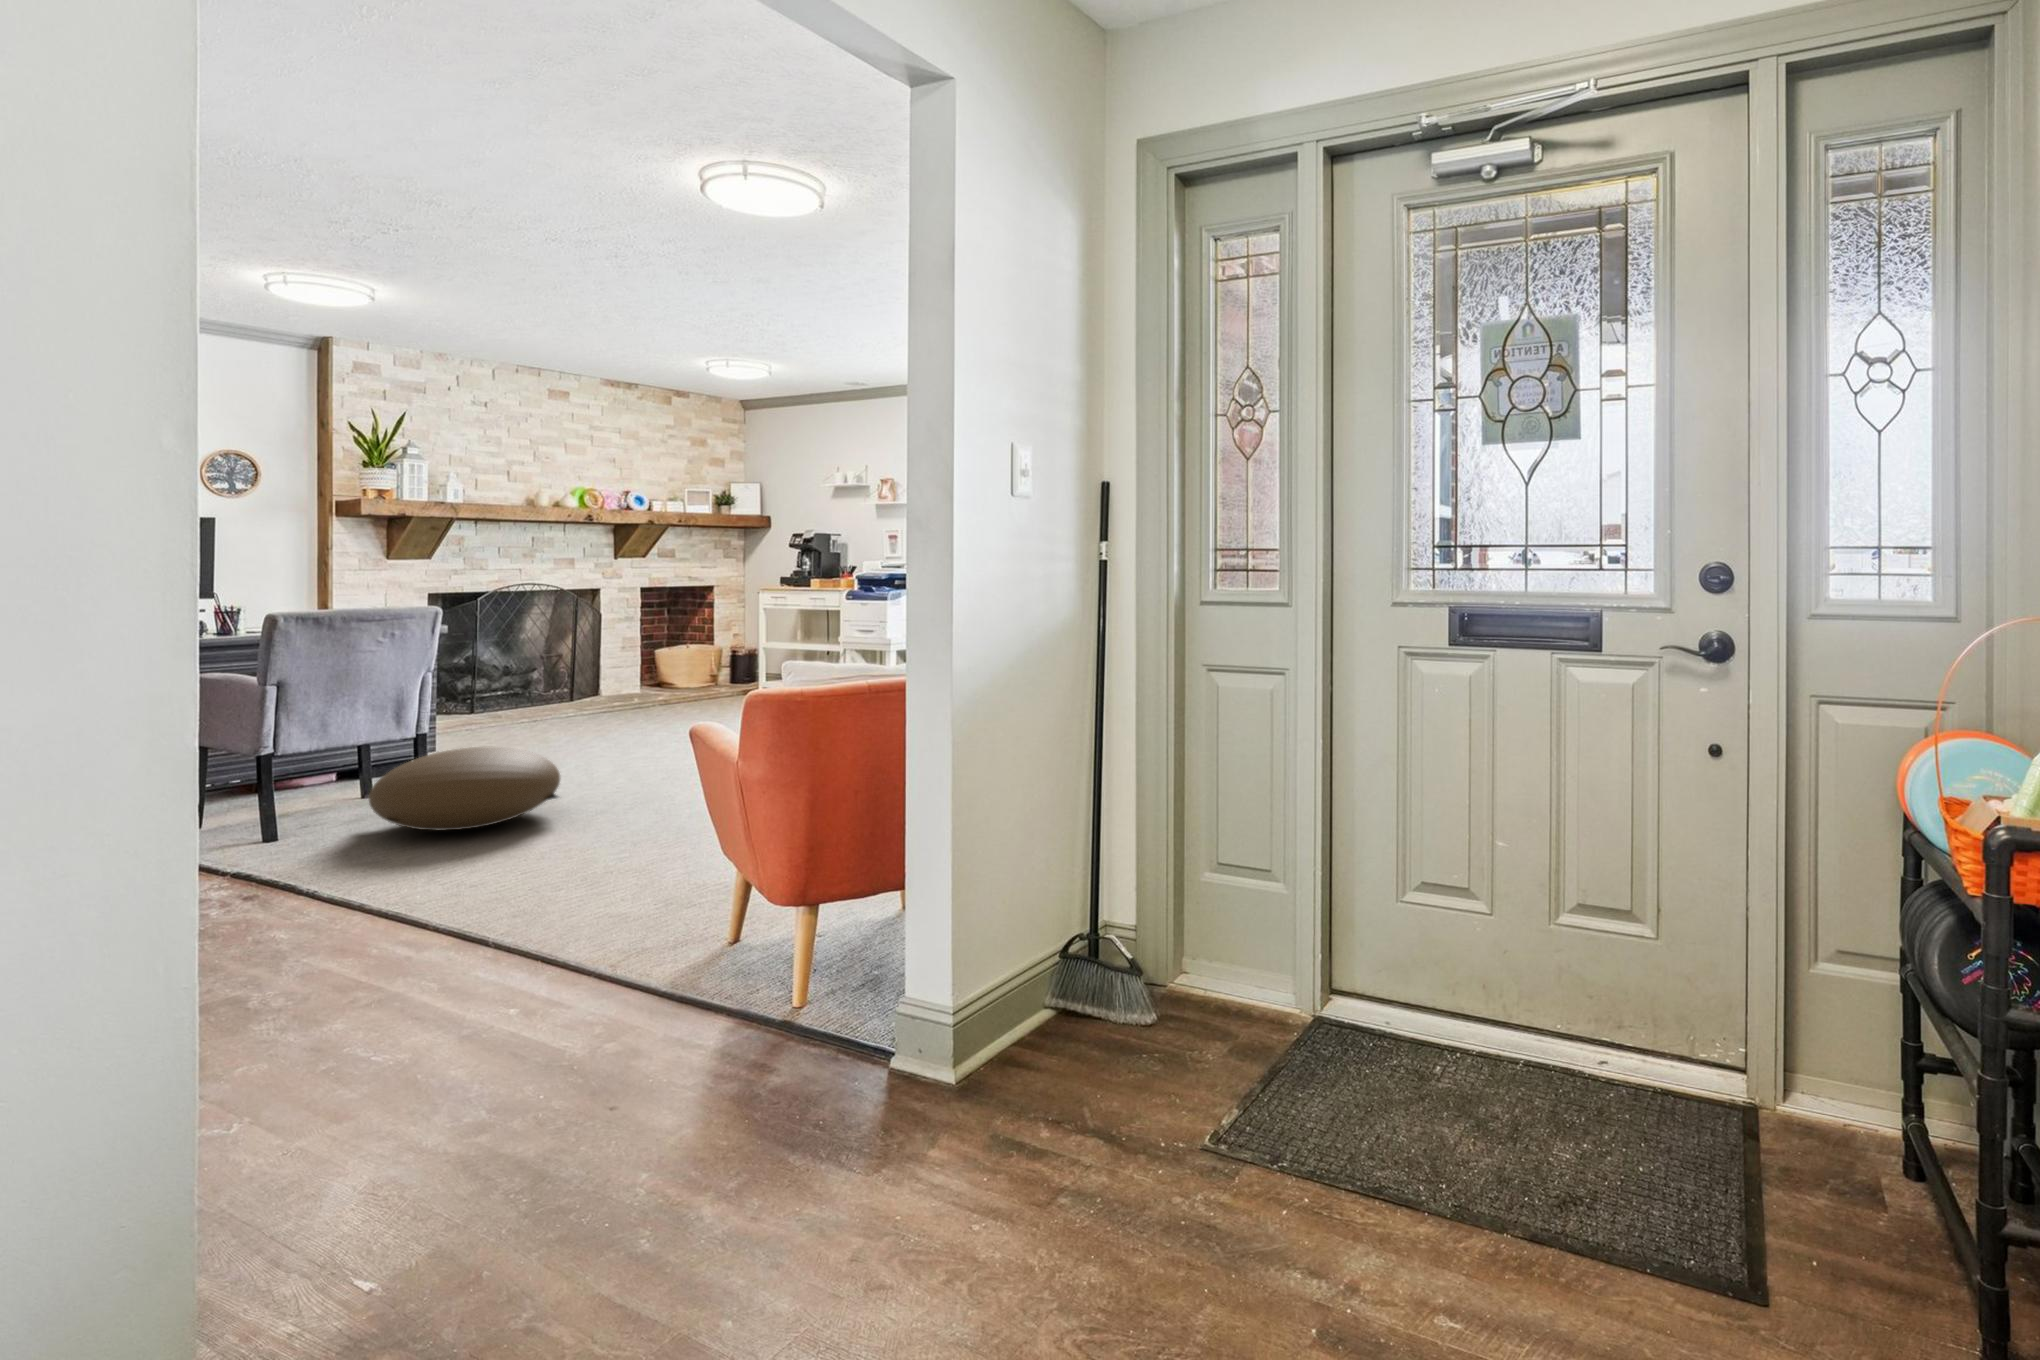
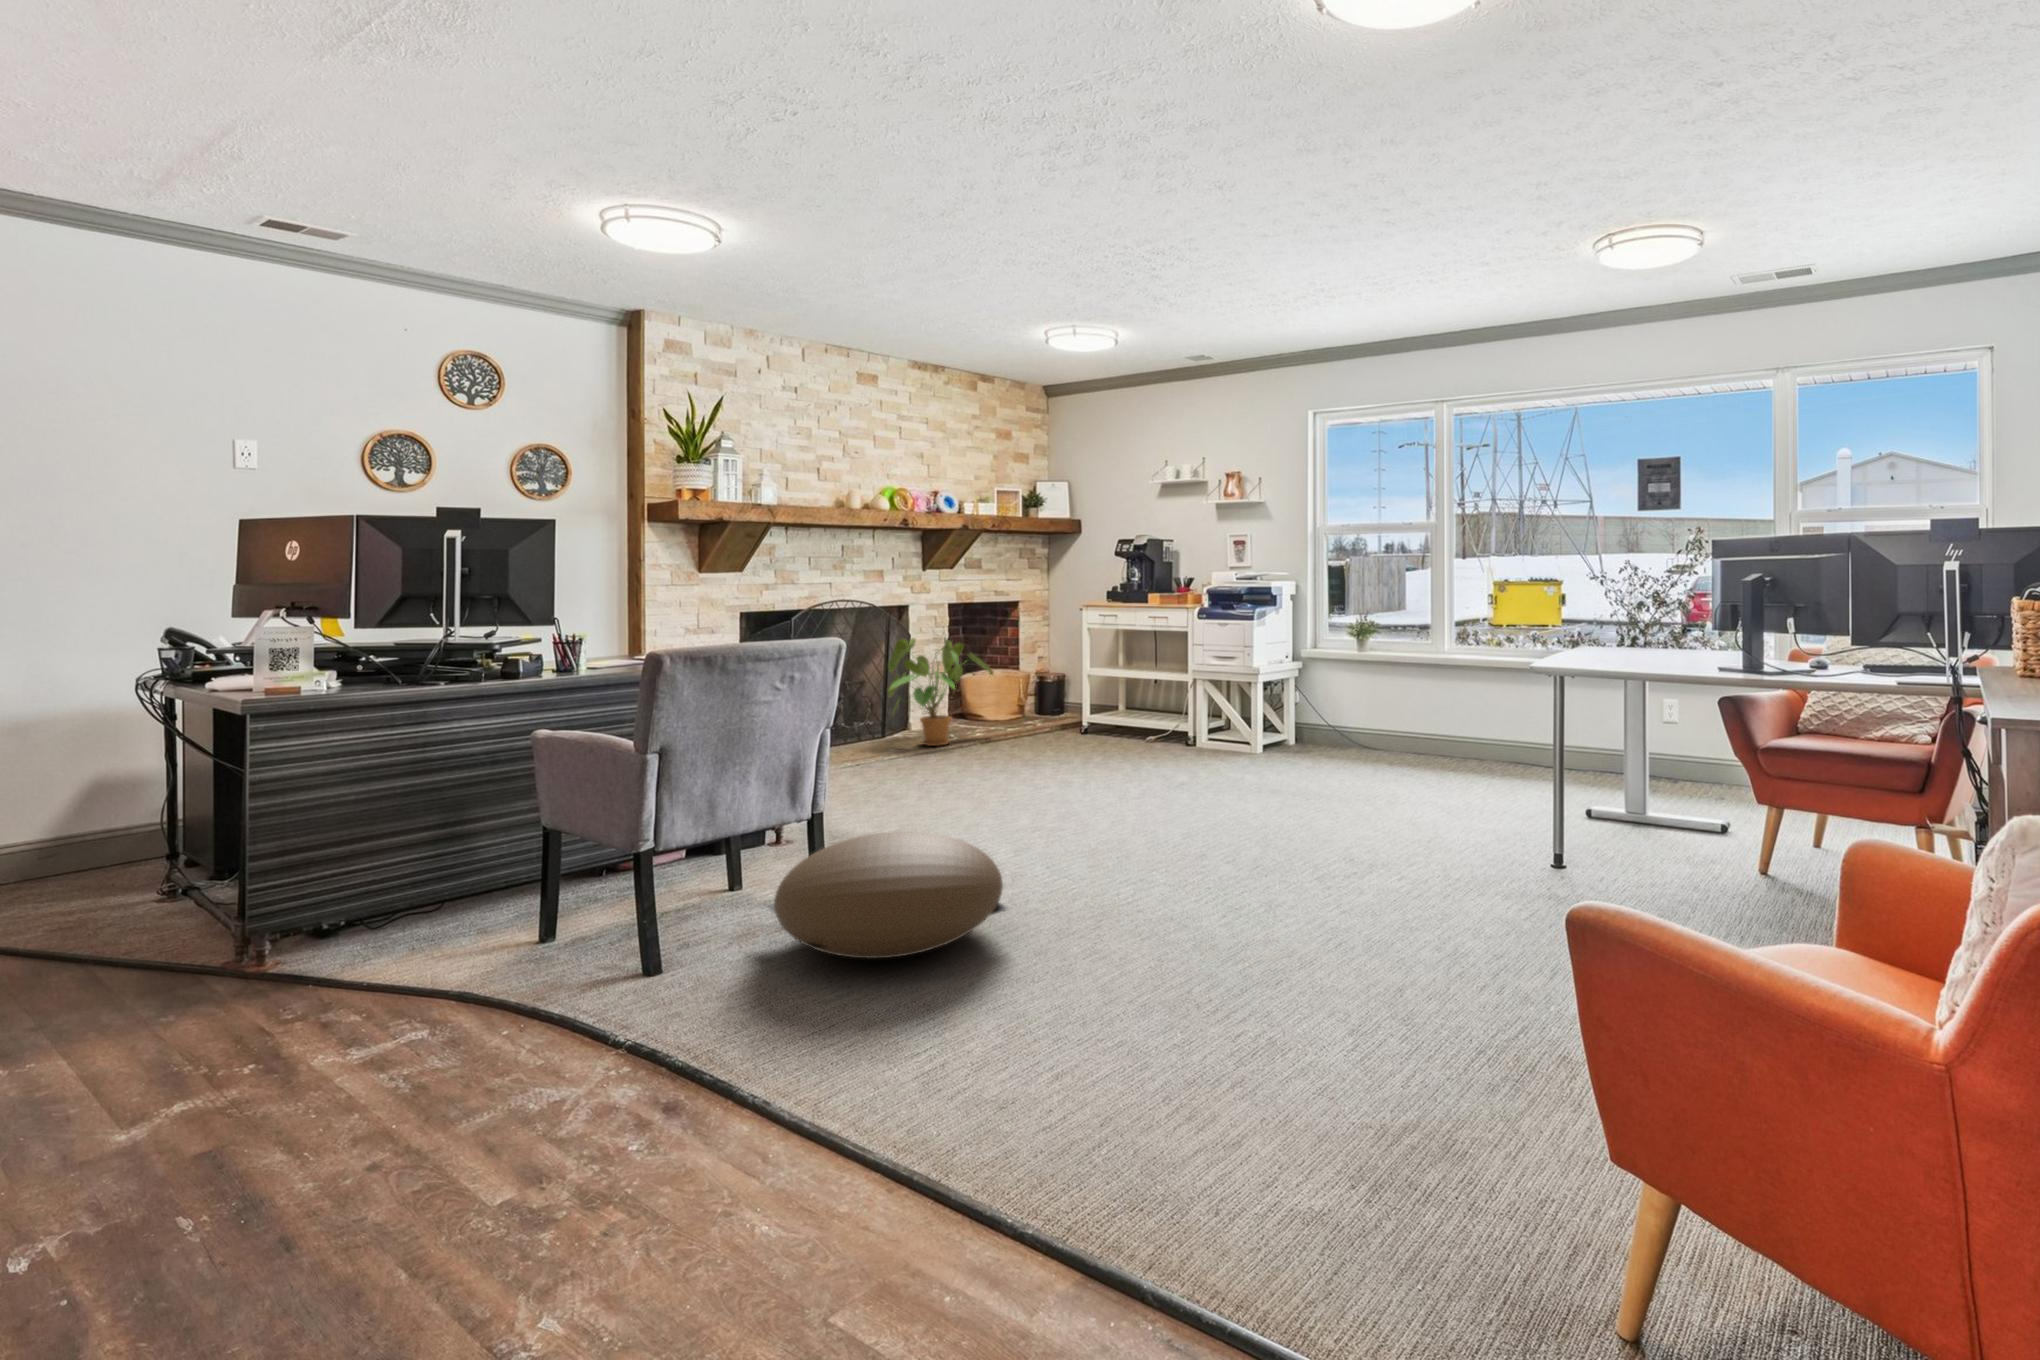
house plant: none [571,614,677,707] -> present [888,638,992,746]

